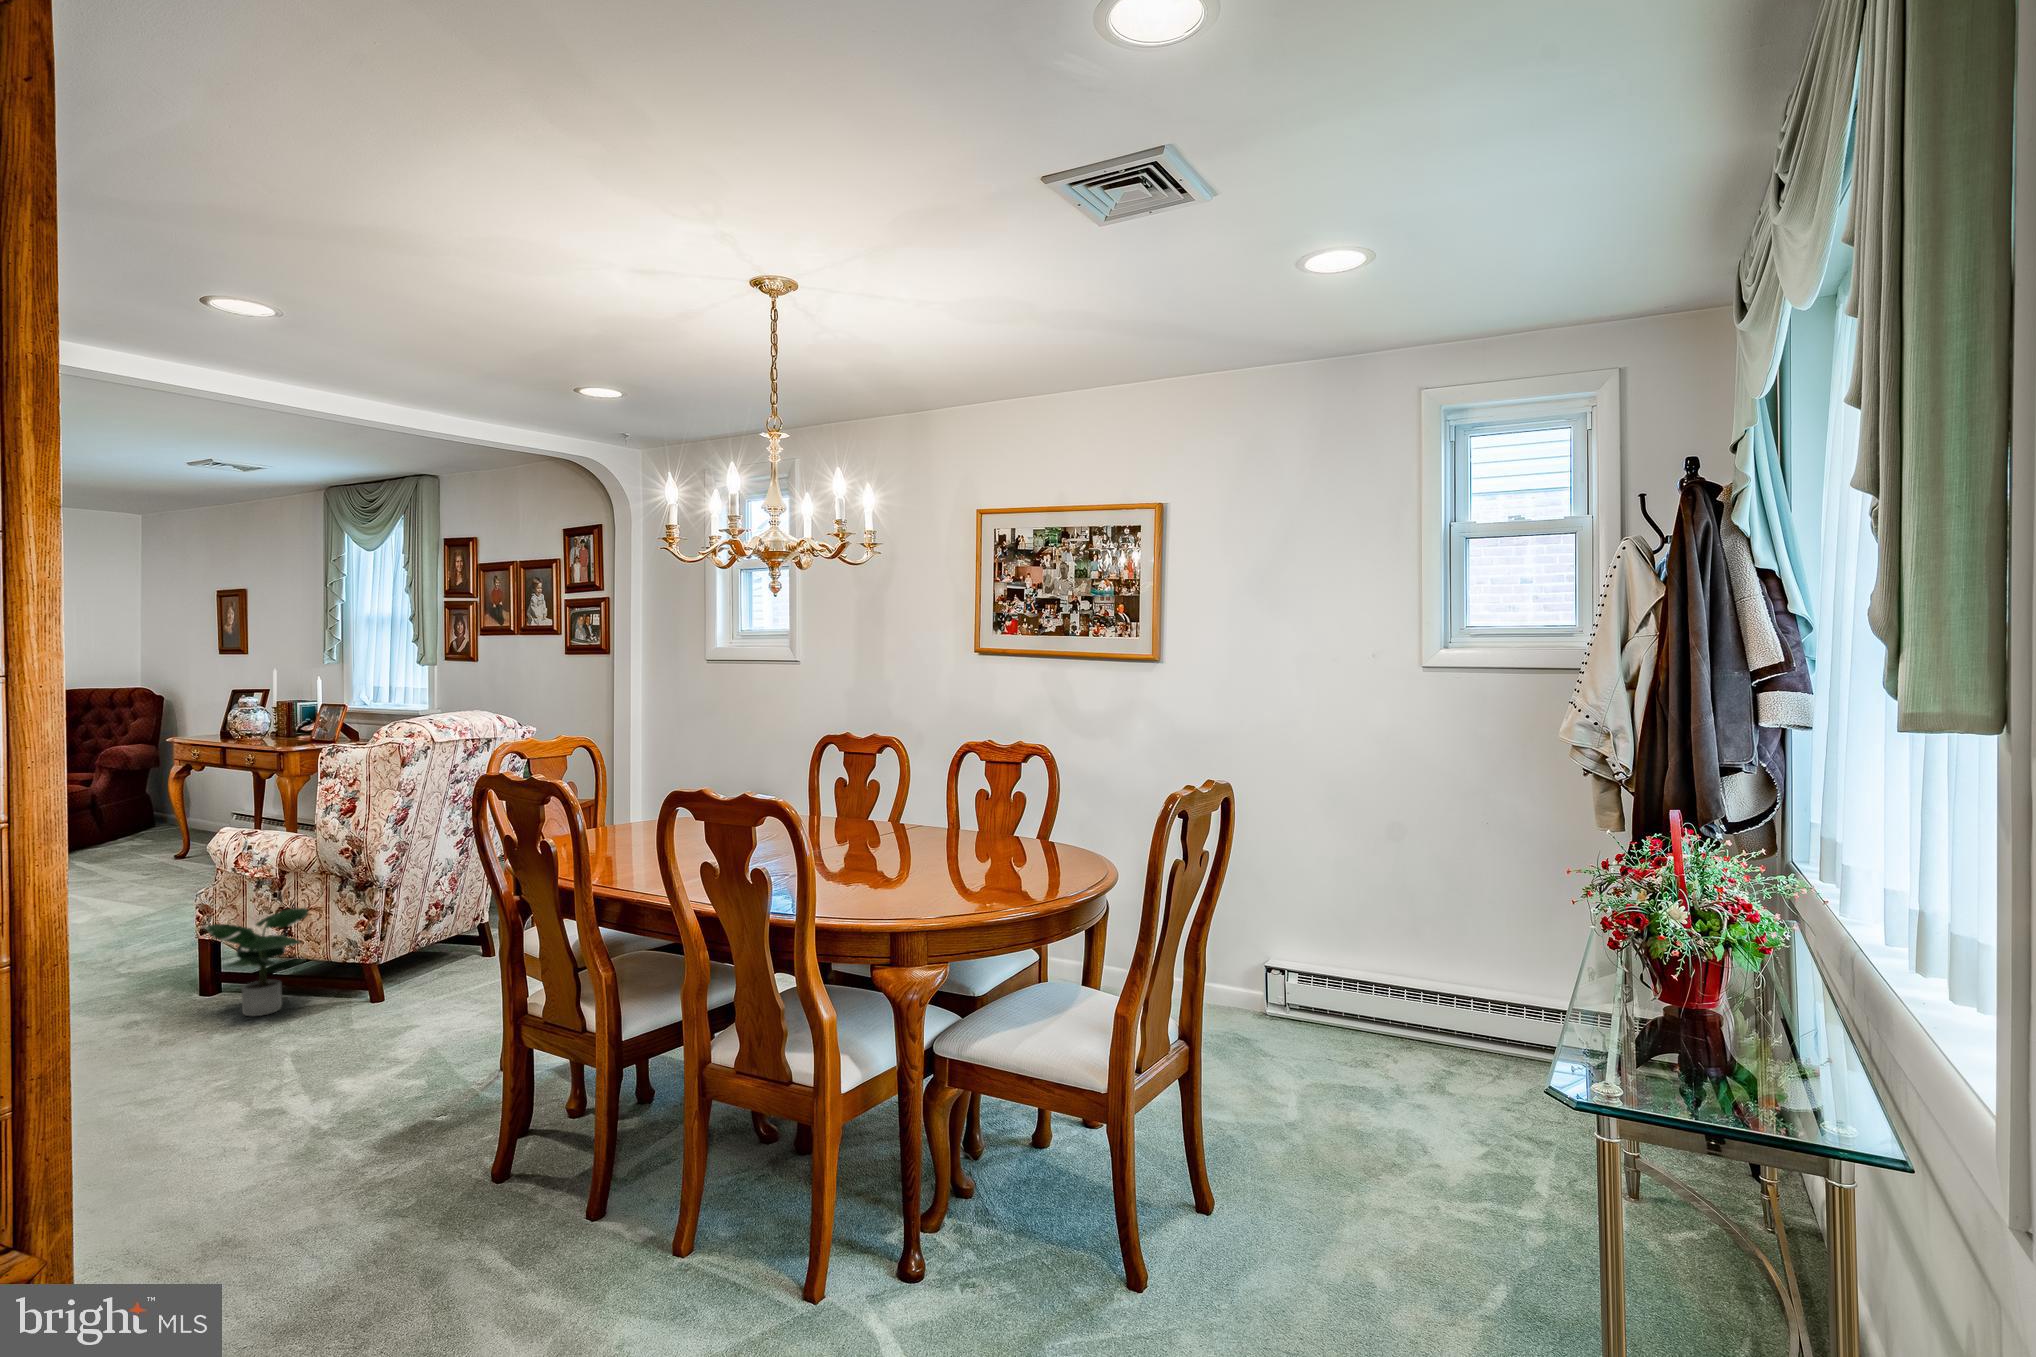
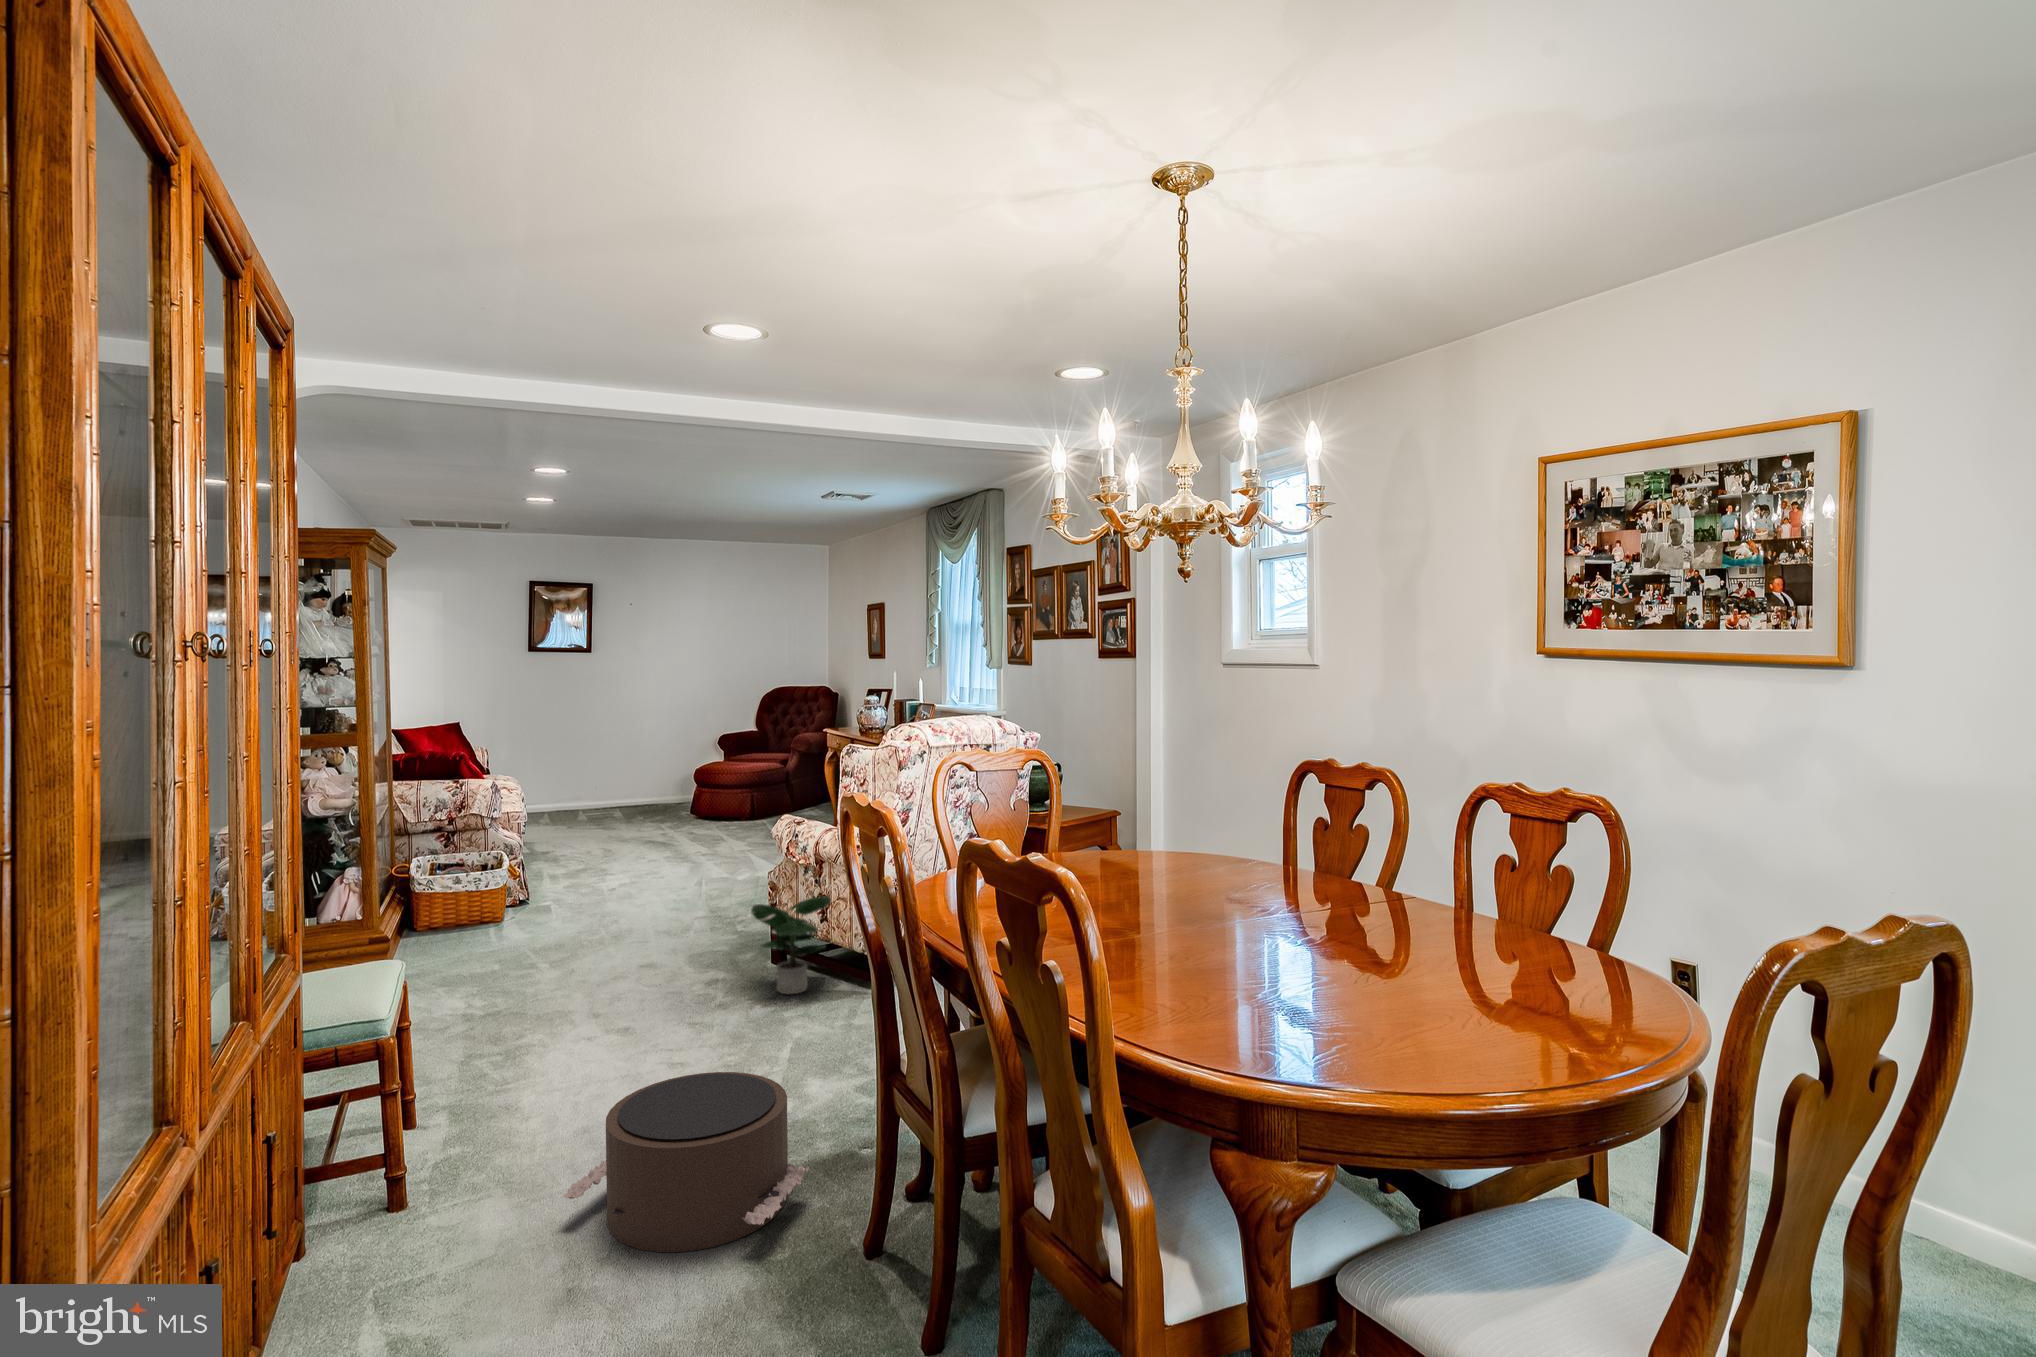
pouf: none [141,1055,410,1220] -> present [563,1072,809,1252]

